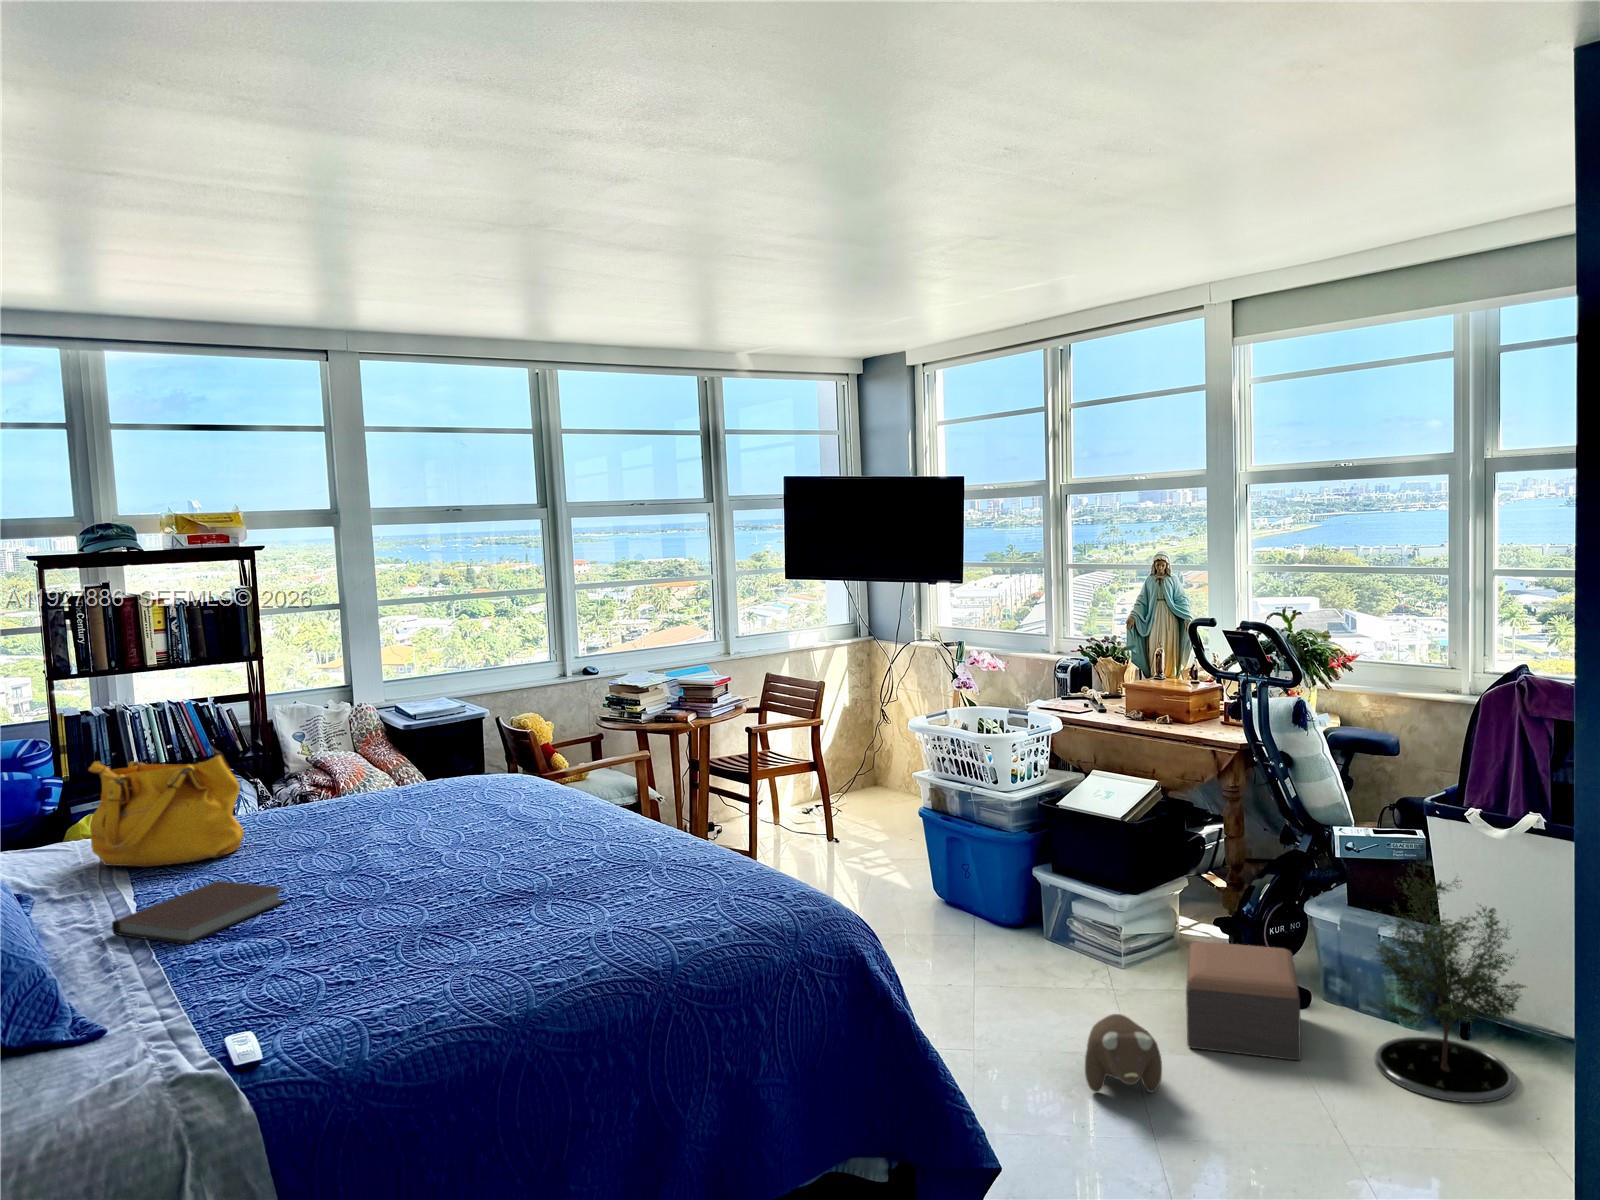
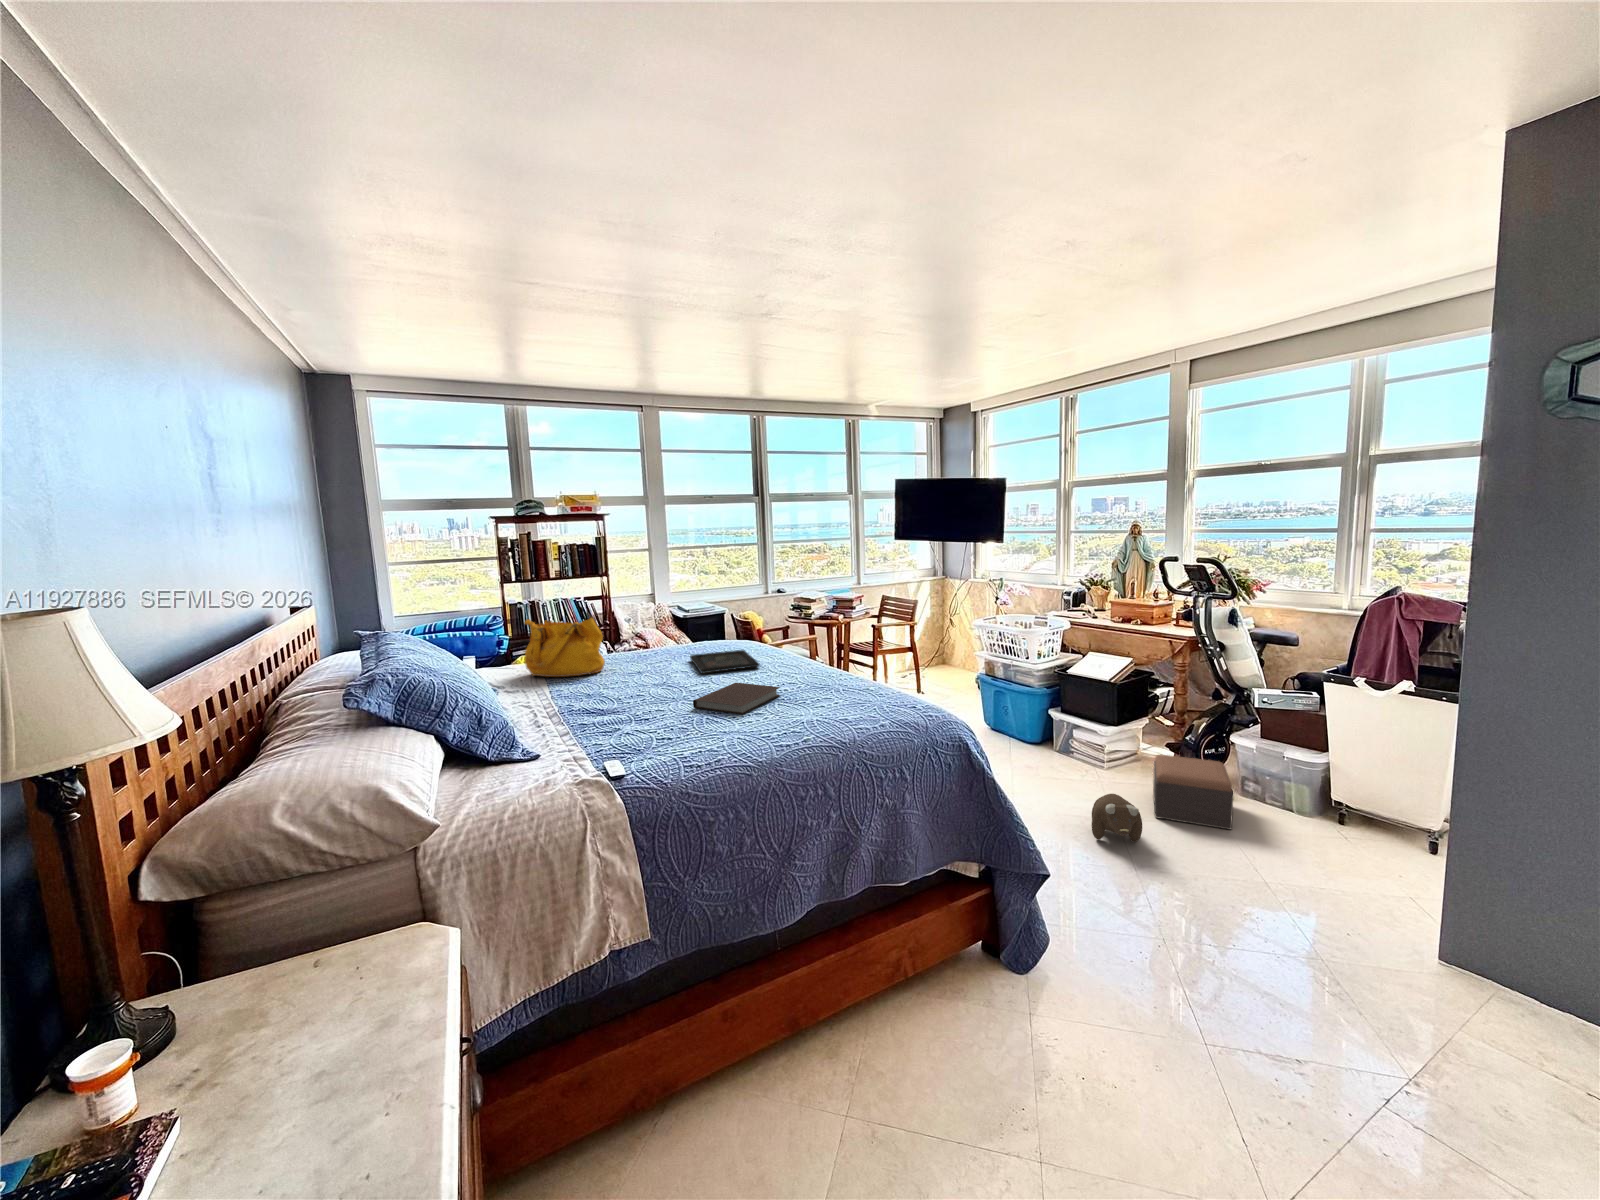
tray: none [404,798,525,848] -> present [690,650,759,673]
potted tree: present [1370,857,1526,1103] -> none [1283,704,1400,864]
notebook: present [112,881,286,944] -> present [693,683,780,715]

